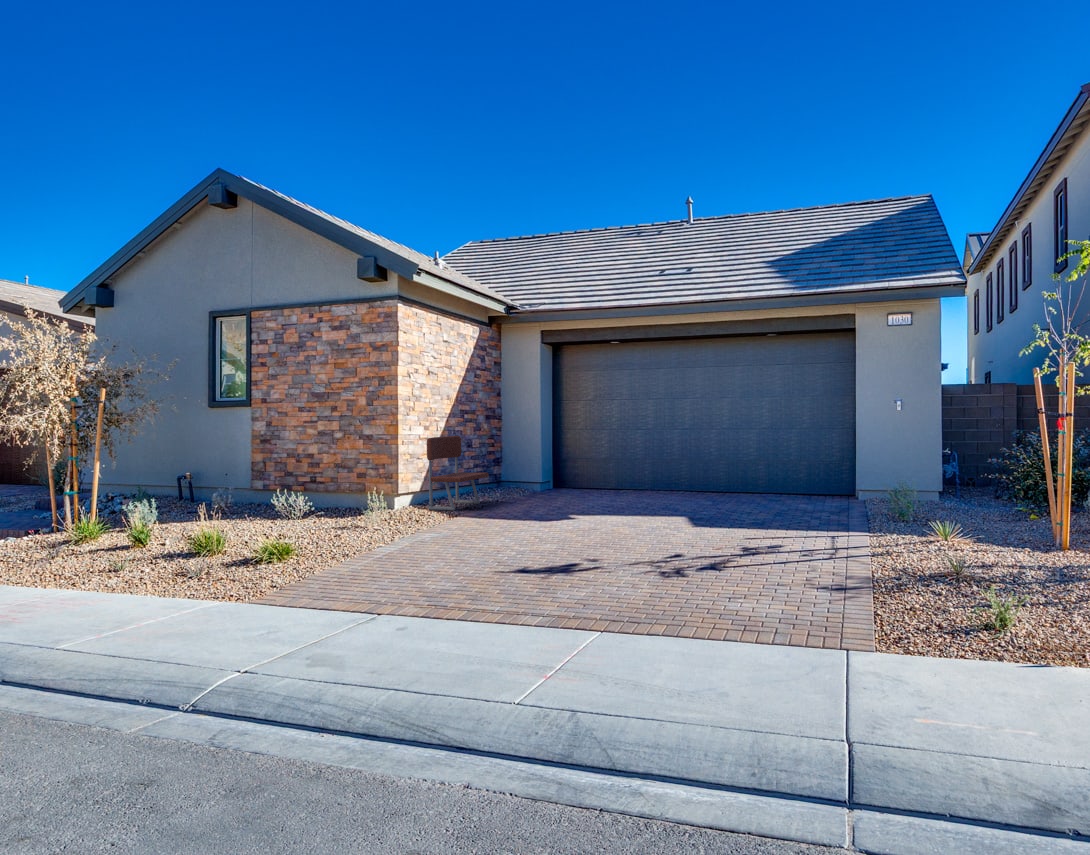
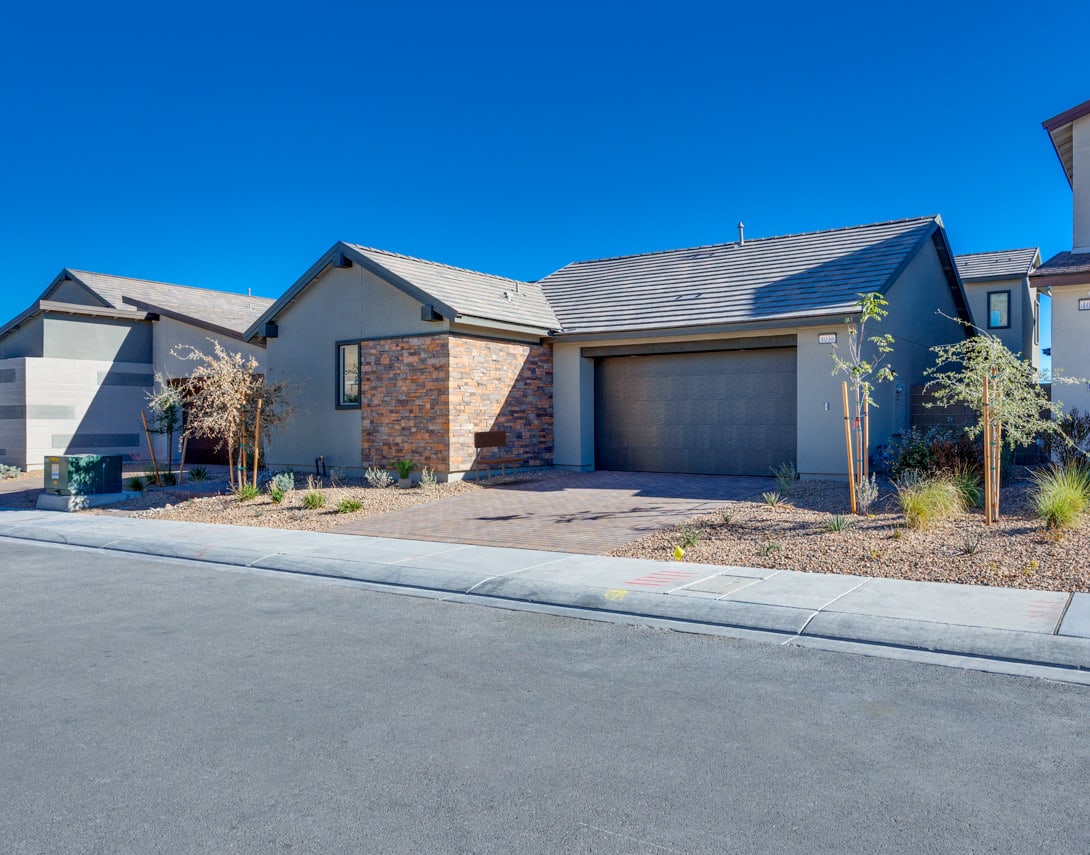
potted plant: none [301,477,353,518] -> present [388,460,421,488]

